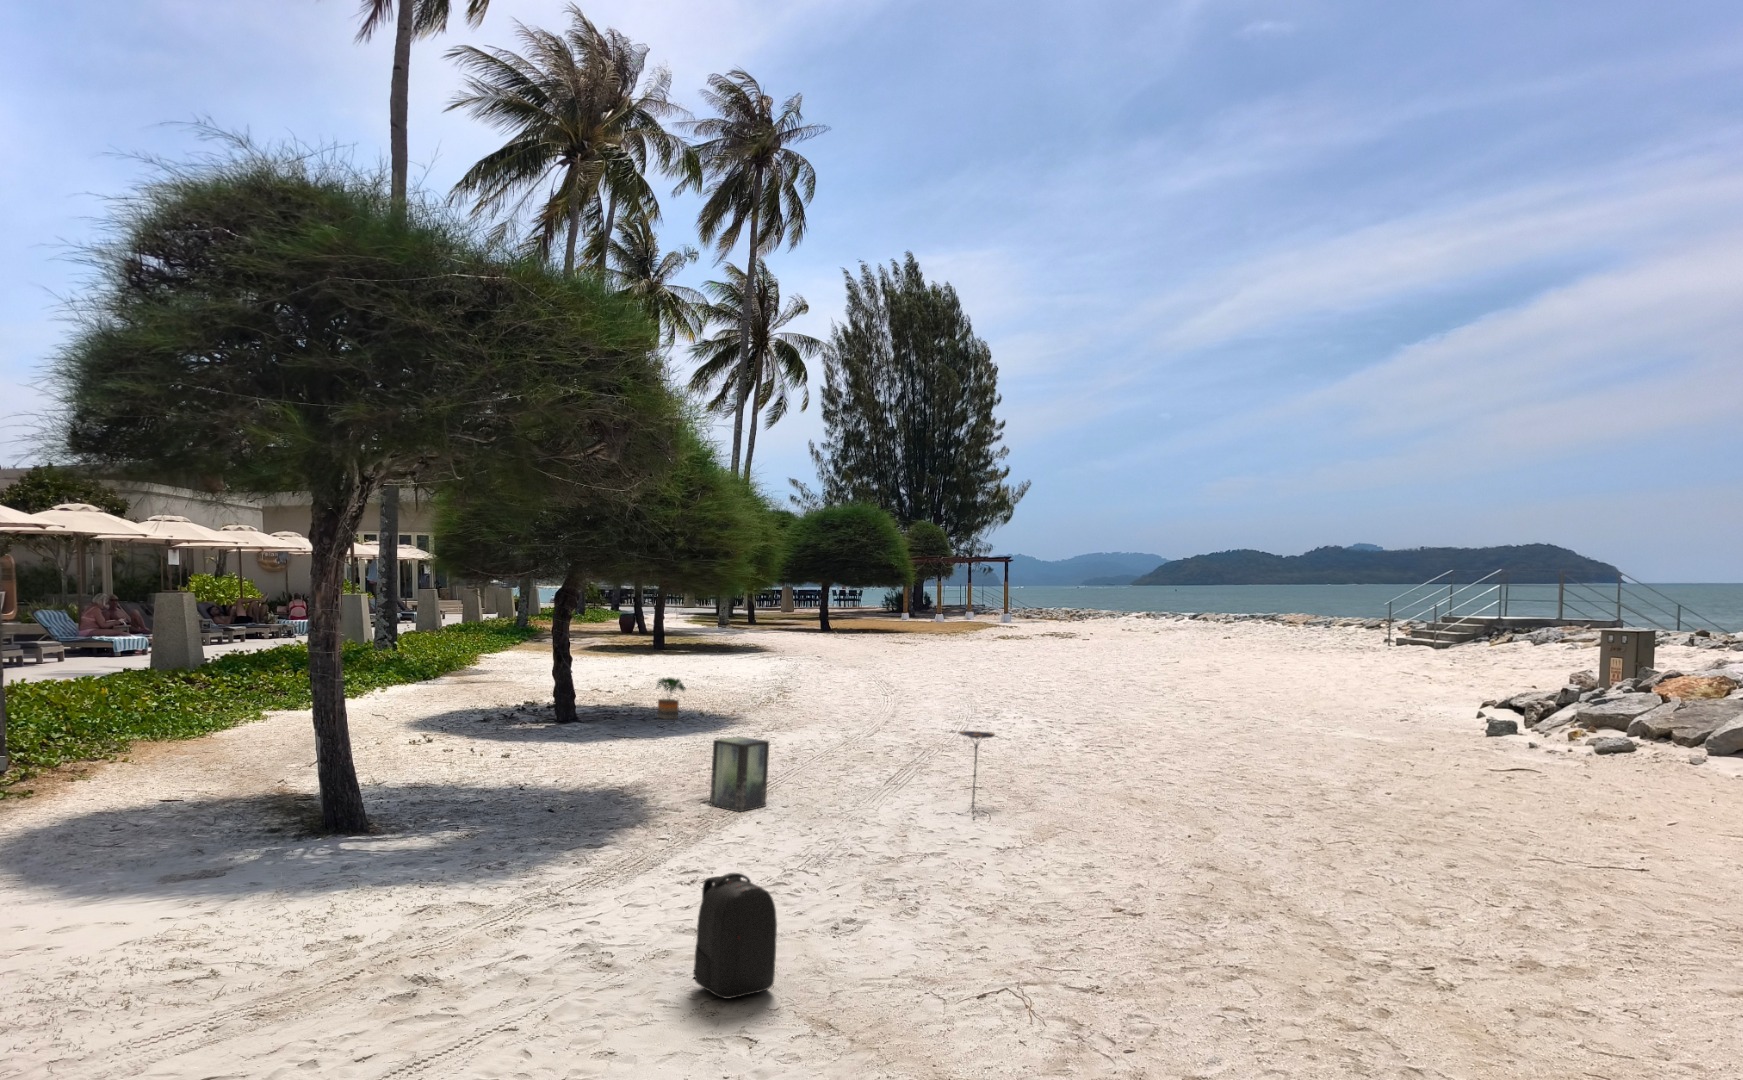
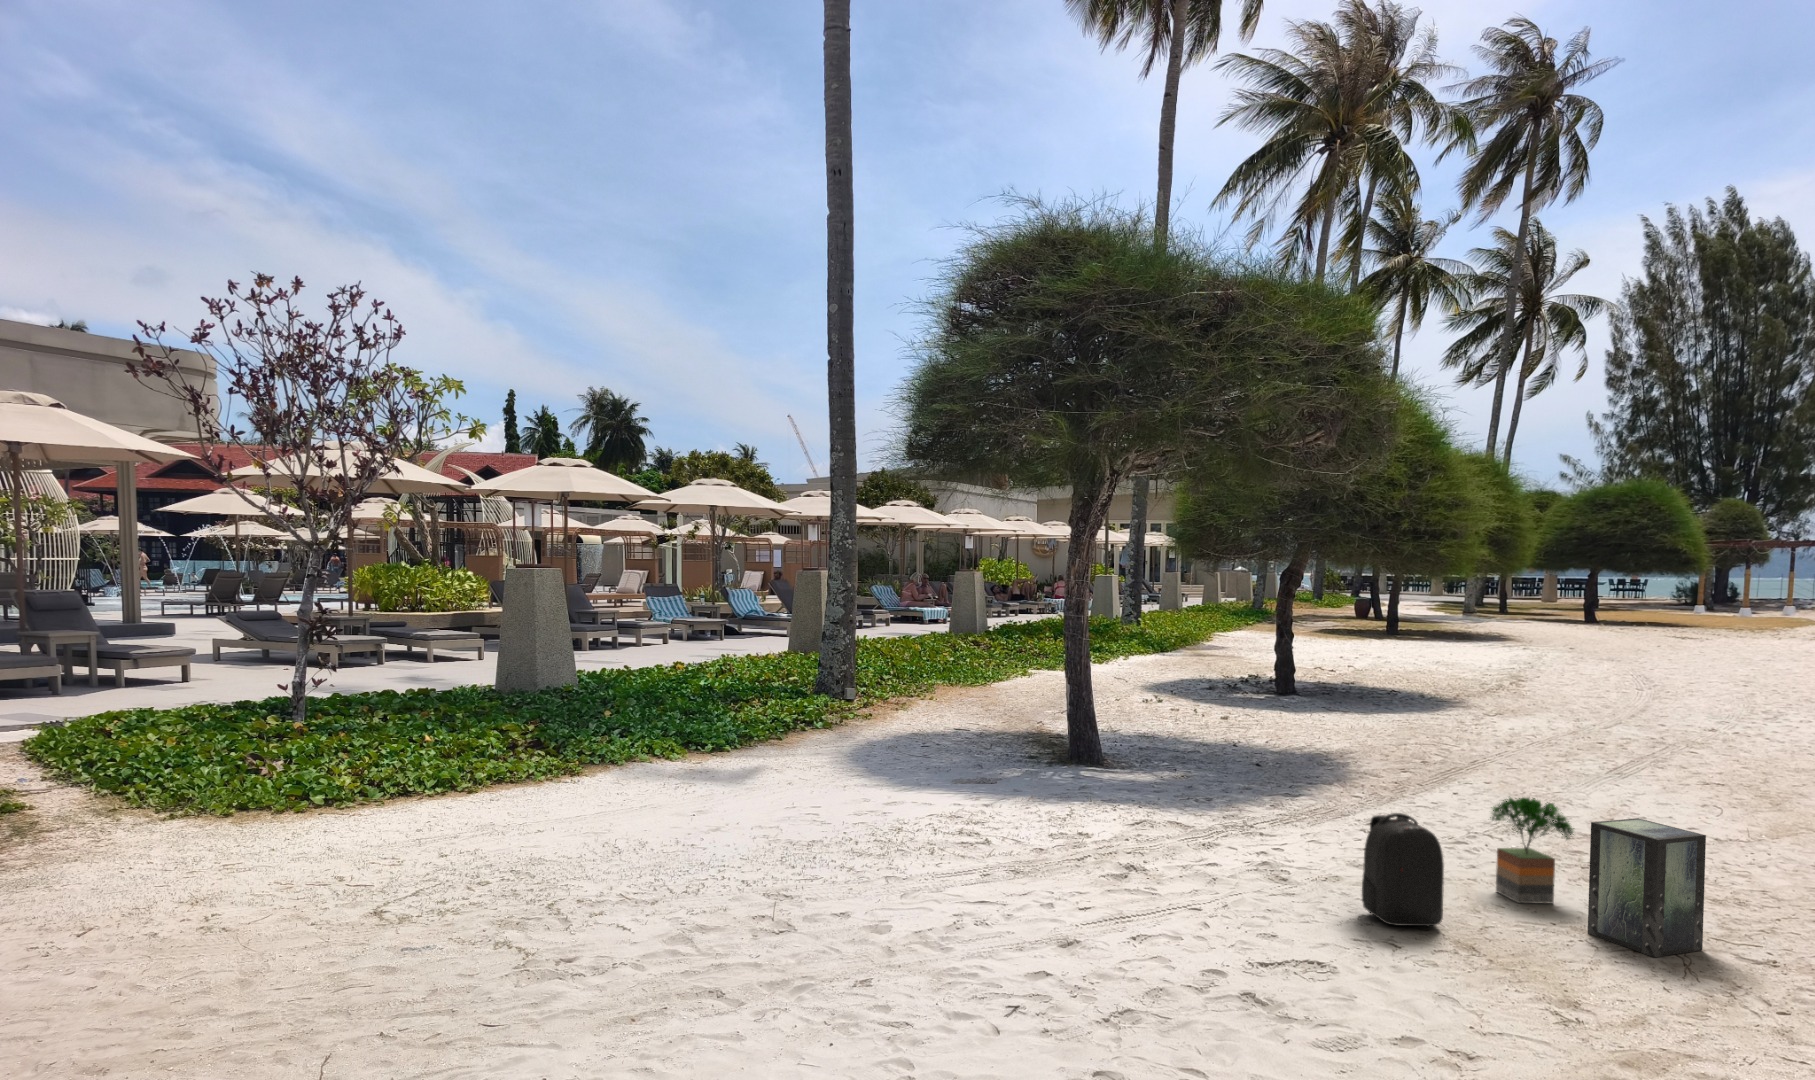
potted tree: present [657,678,686,719] -> present [1490,797,1574,904]
side table: present [959,731,995,809] -> none [1727,718,1783,822]
storage box: present [710,737,769,812] -> present [1588,818,1706,957]

